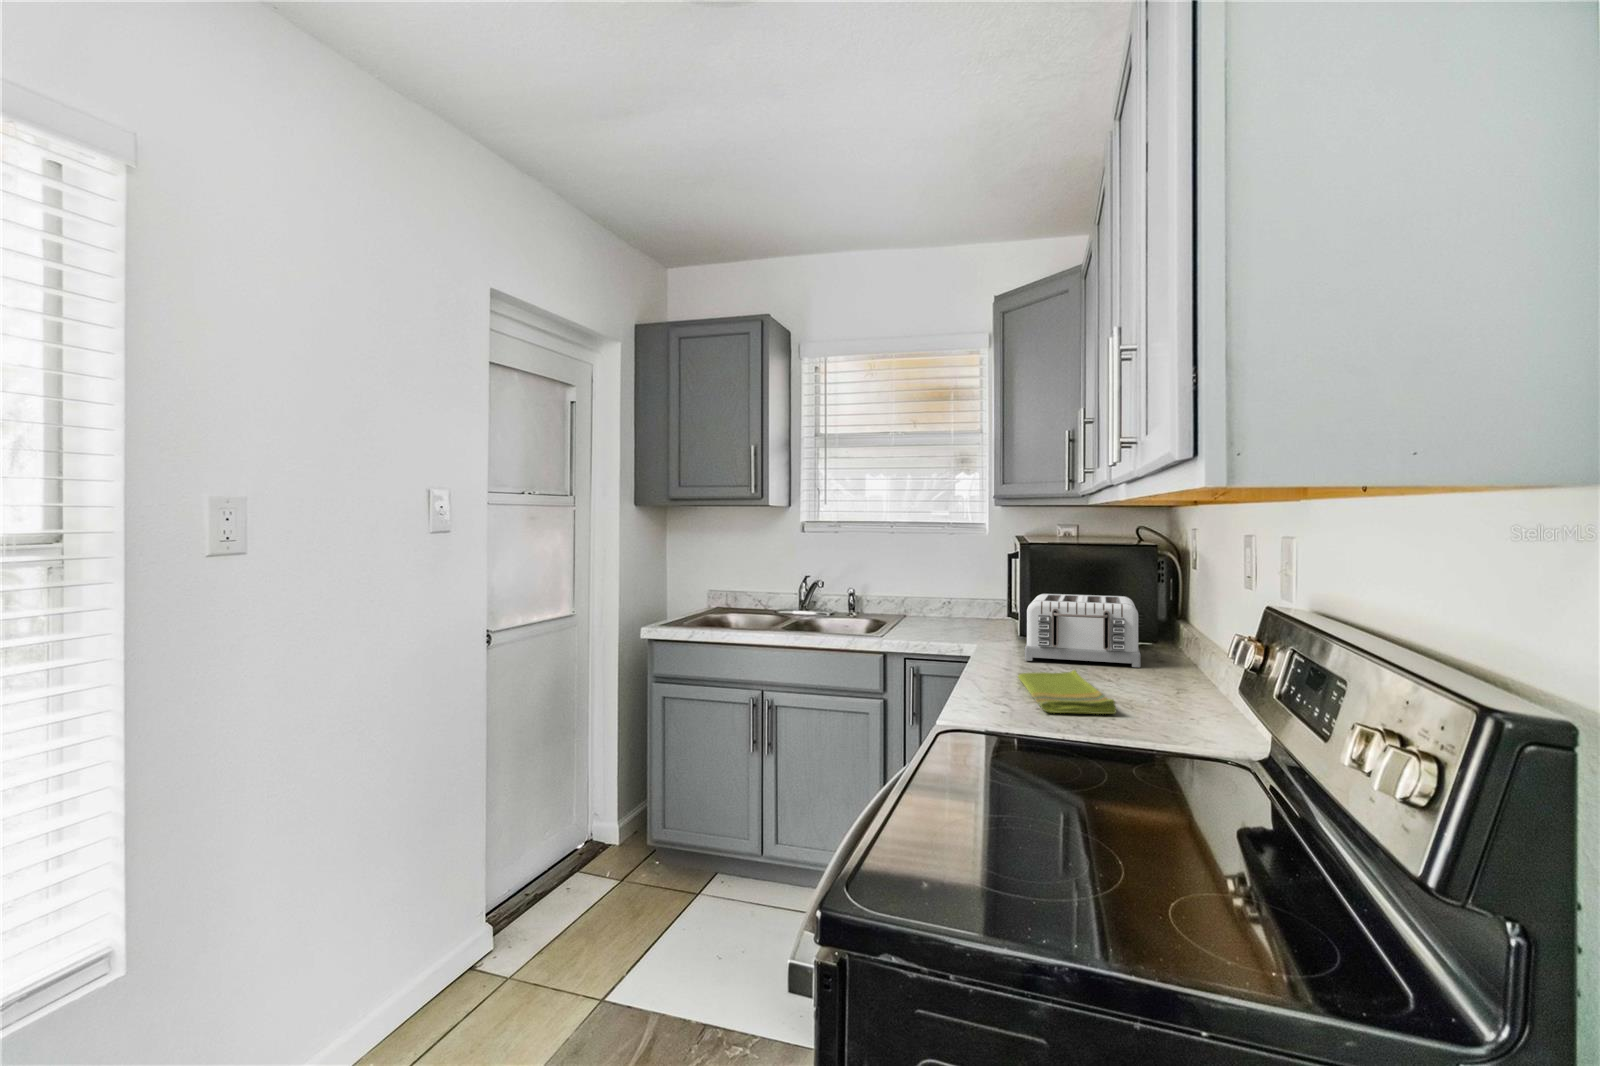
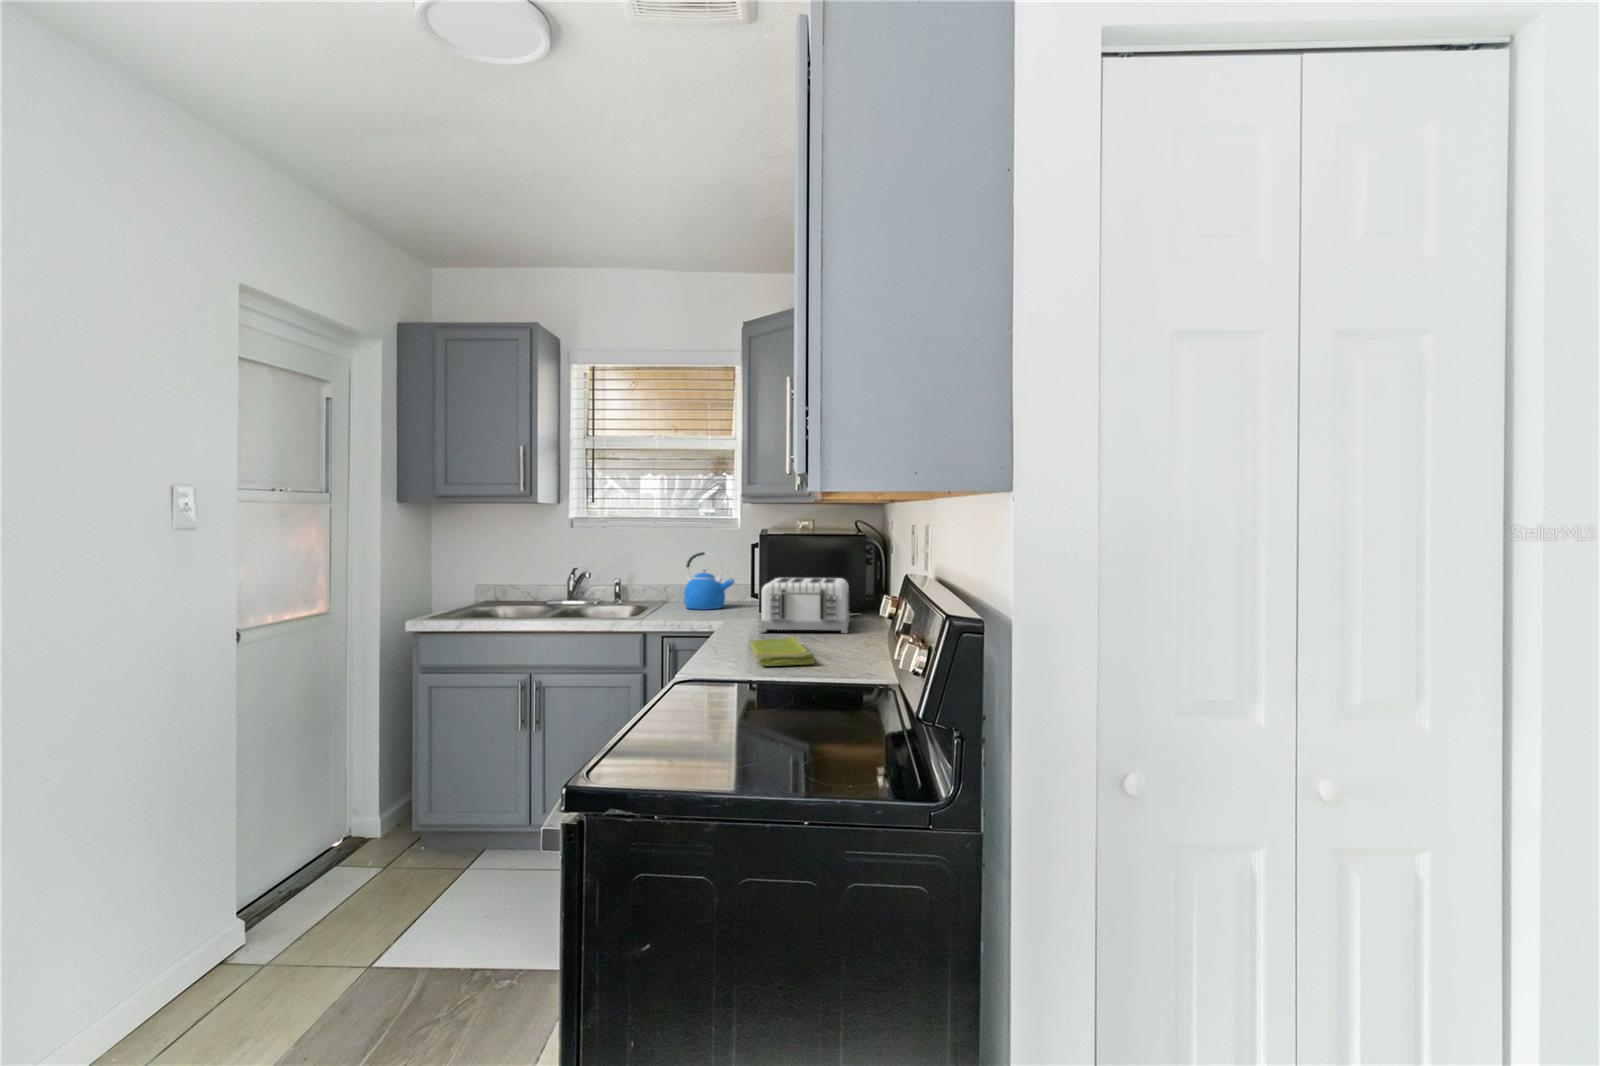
kettle: none [925,561,984,626] -> present [684,552,734,610]

